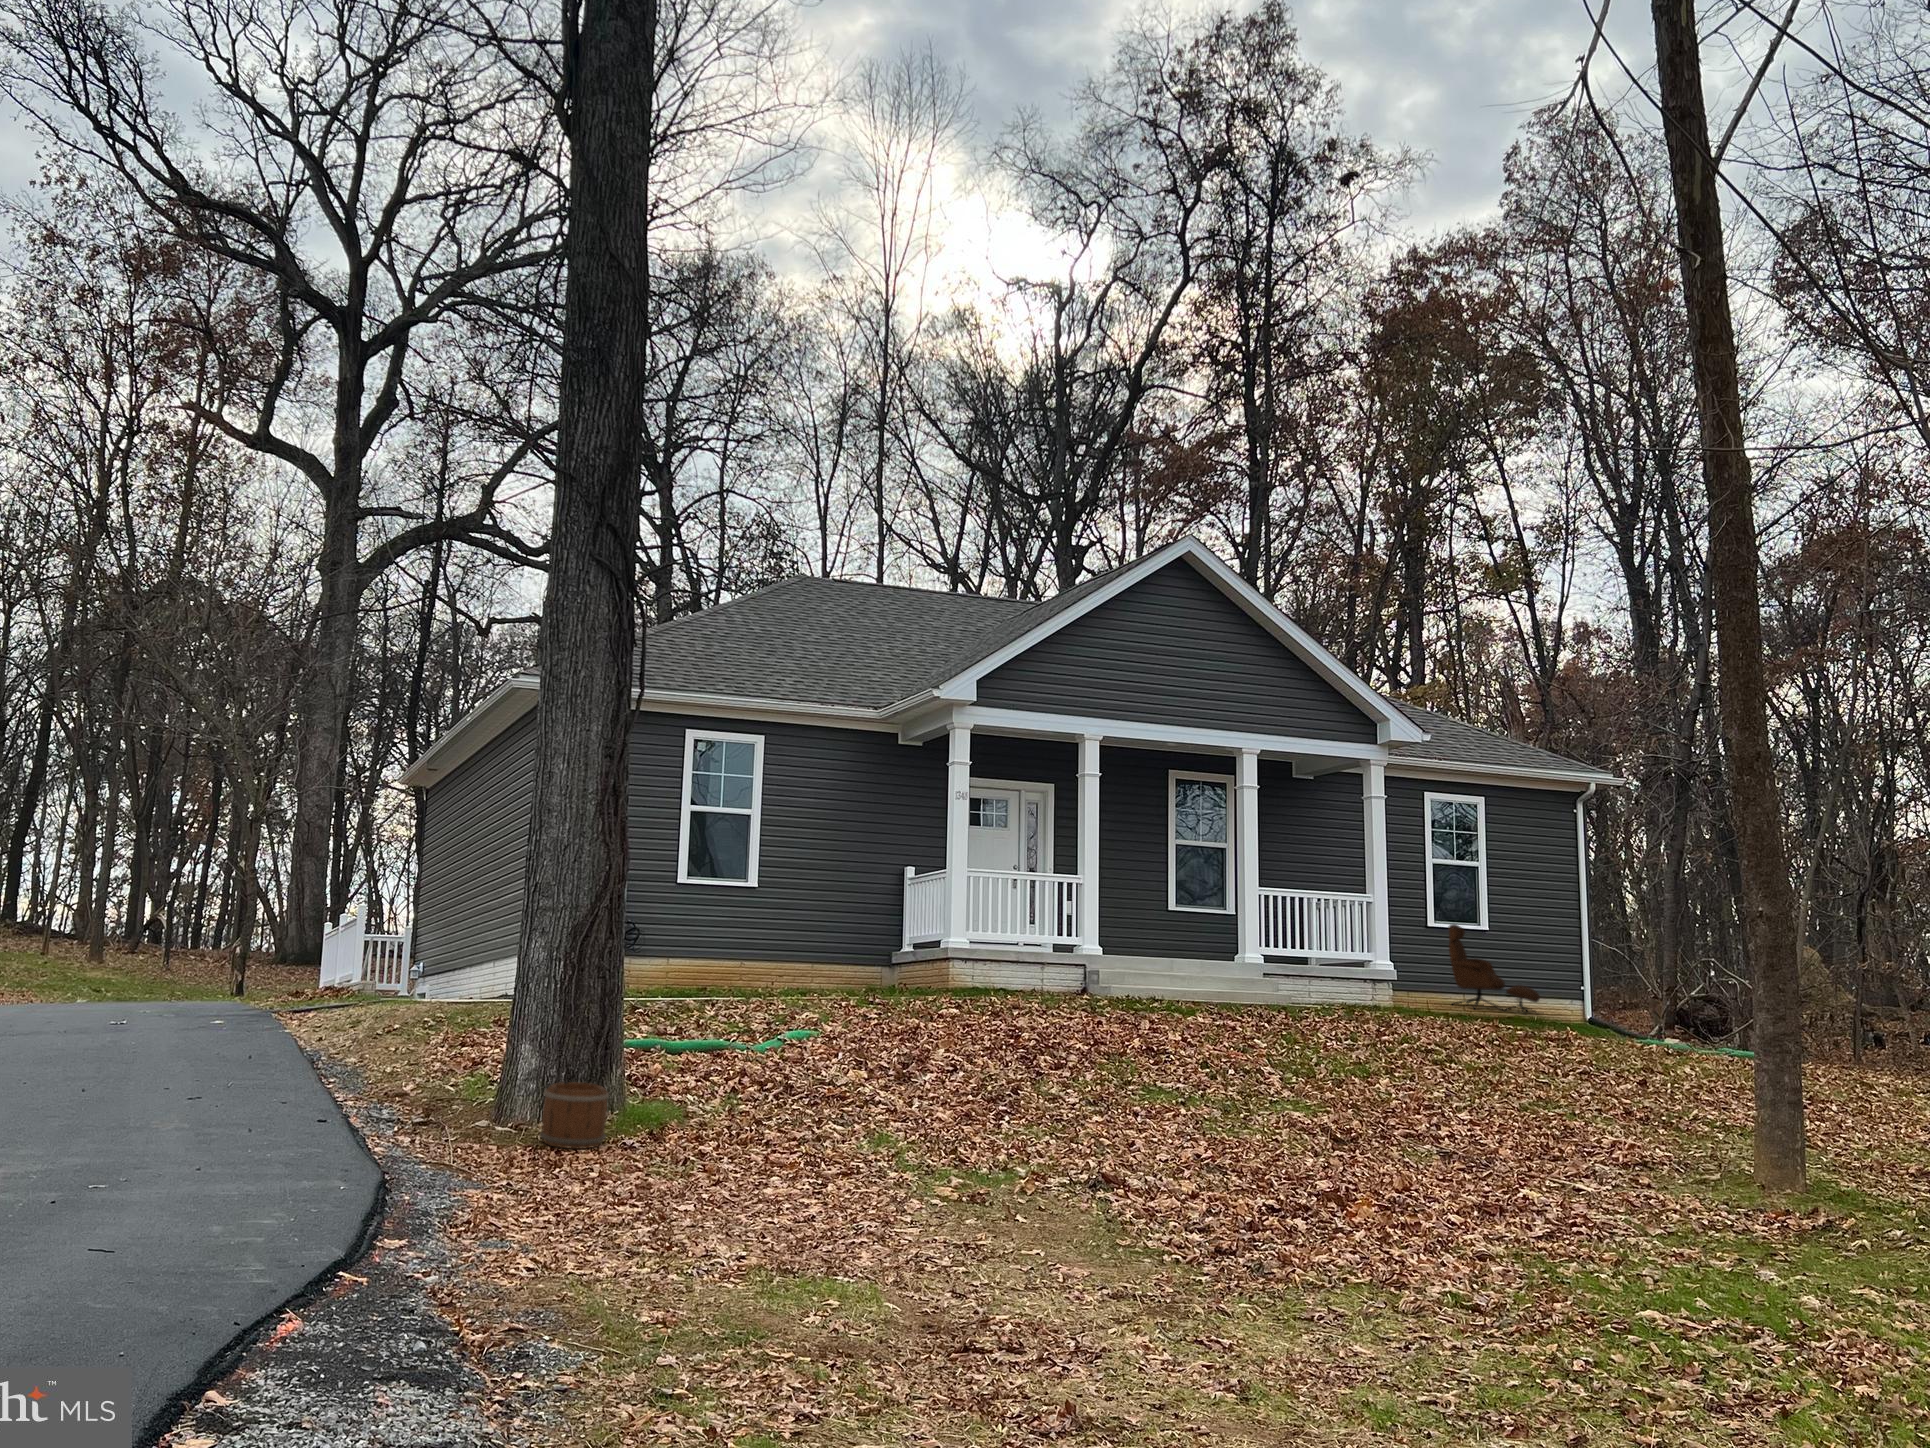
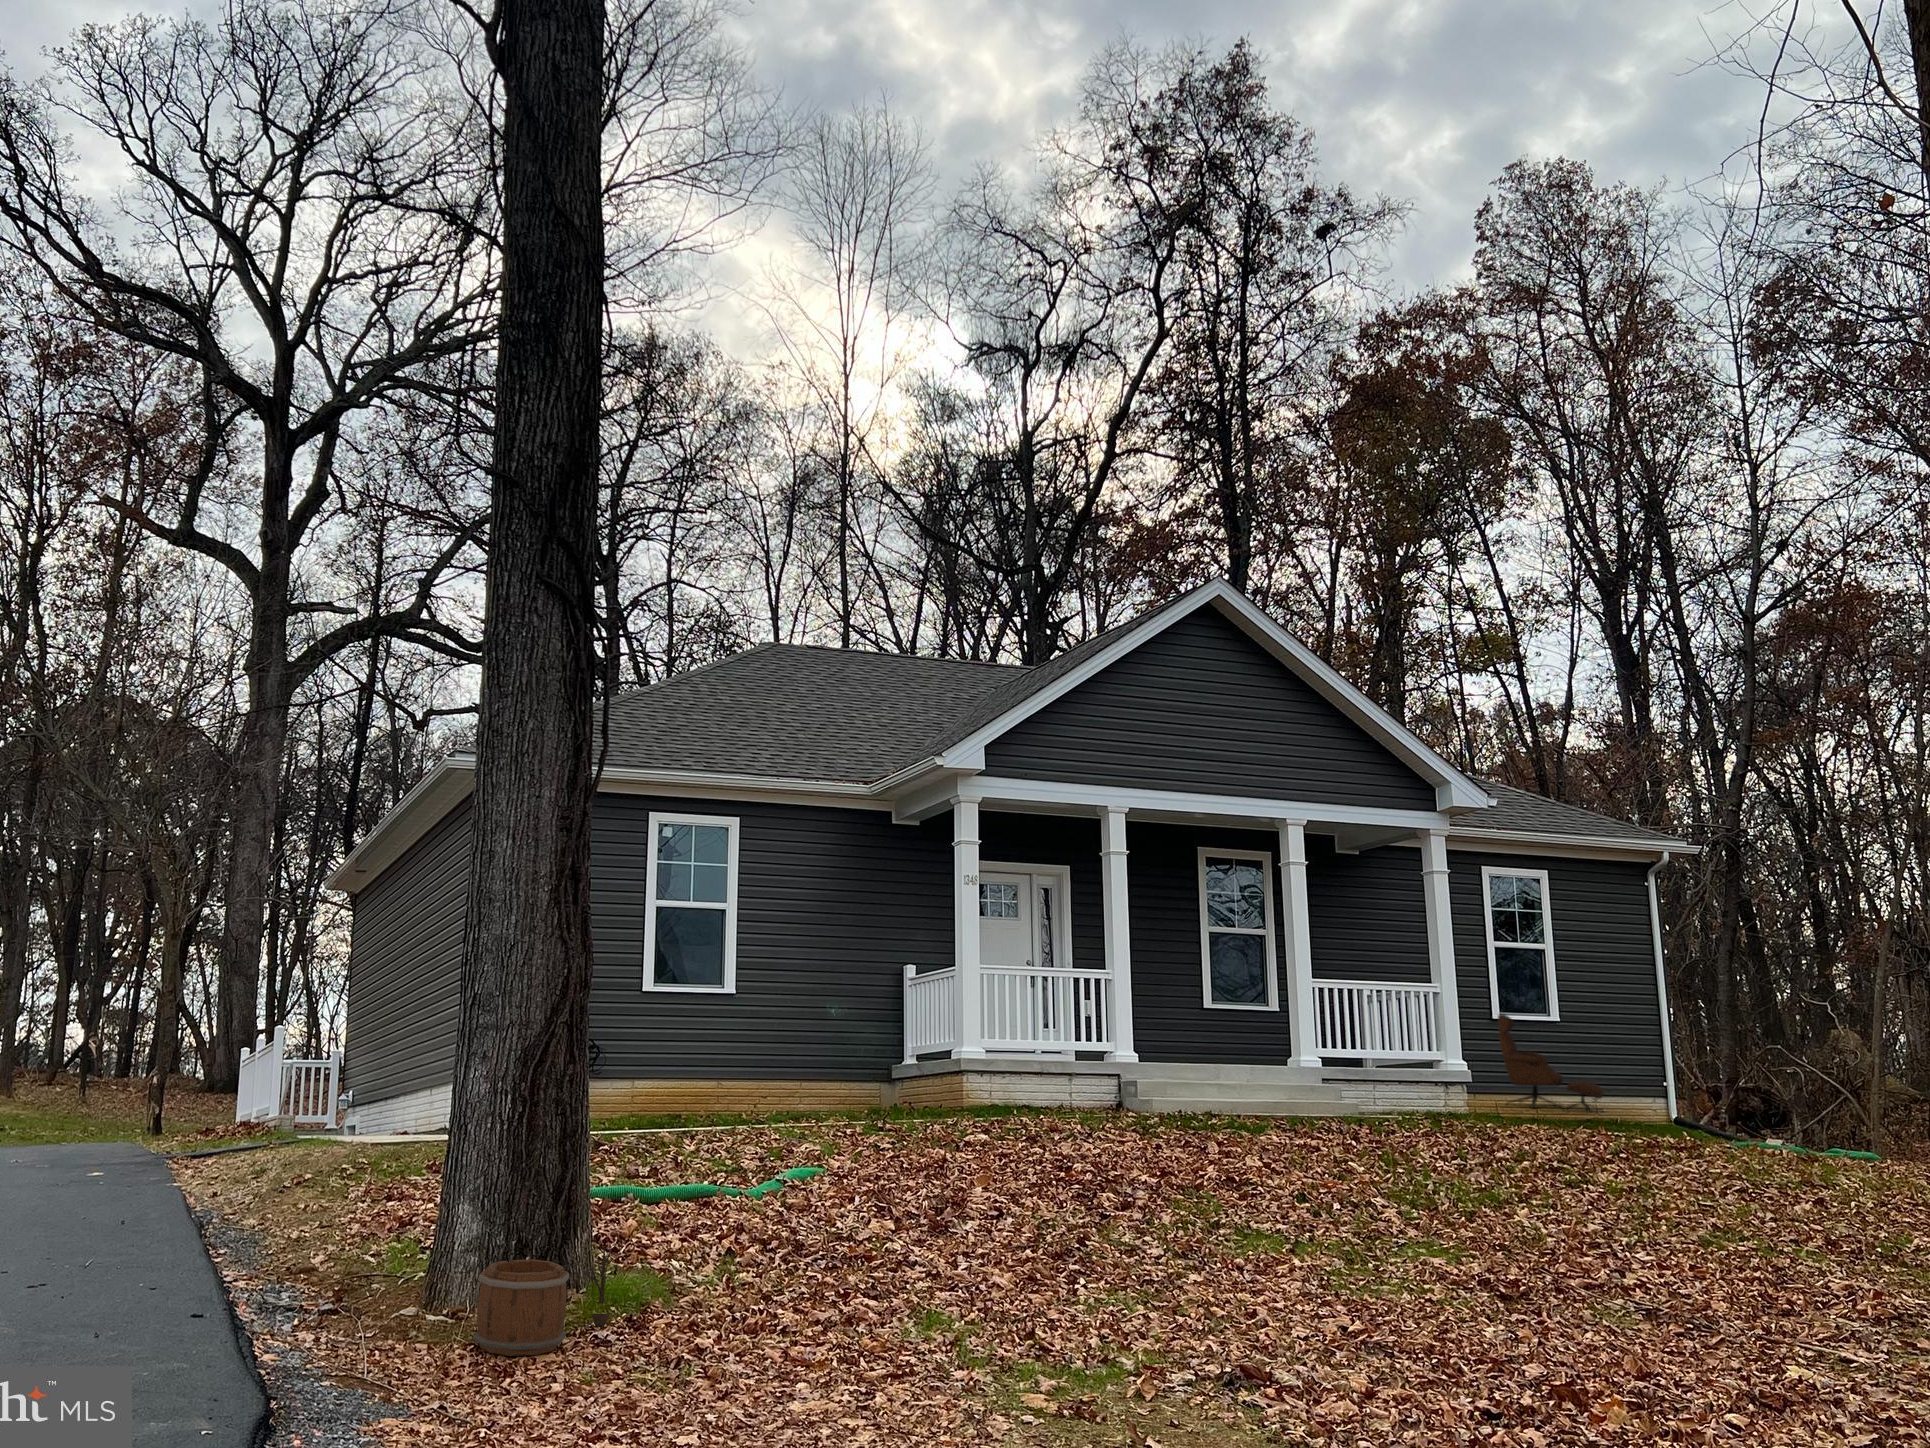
decorative plant: none [620,1077,645,1134] -> present [584,1248,617,1328]

